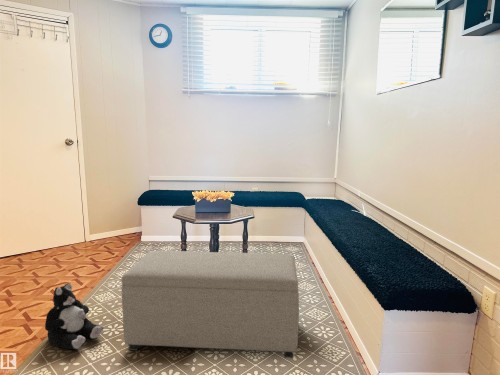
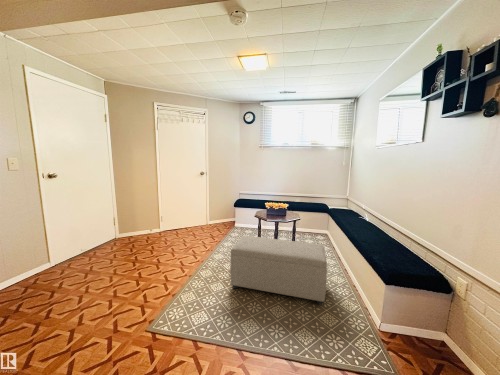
plush toy: present [45,283,104,349] -> none [193,250,220,284]

